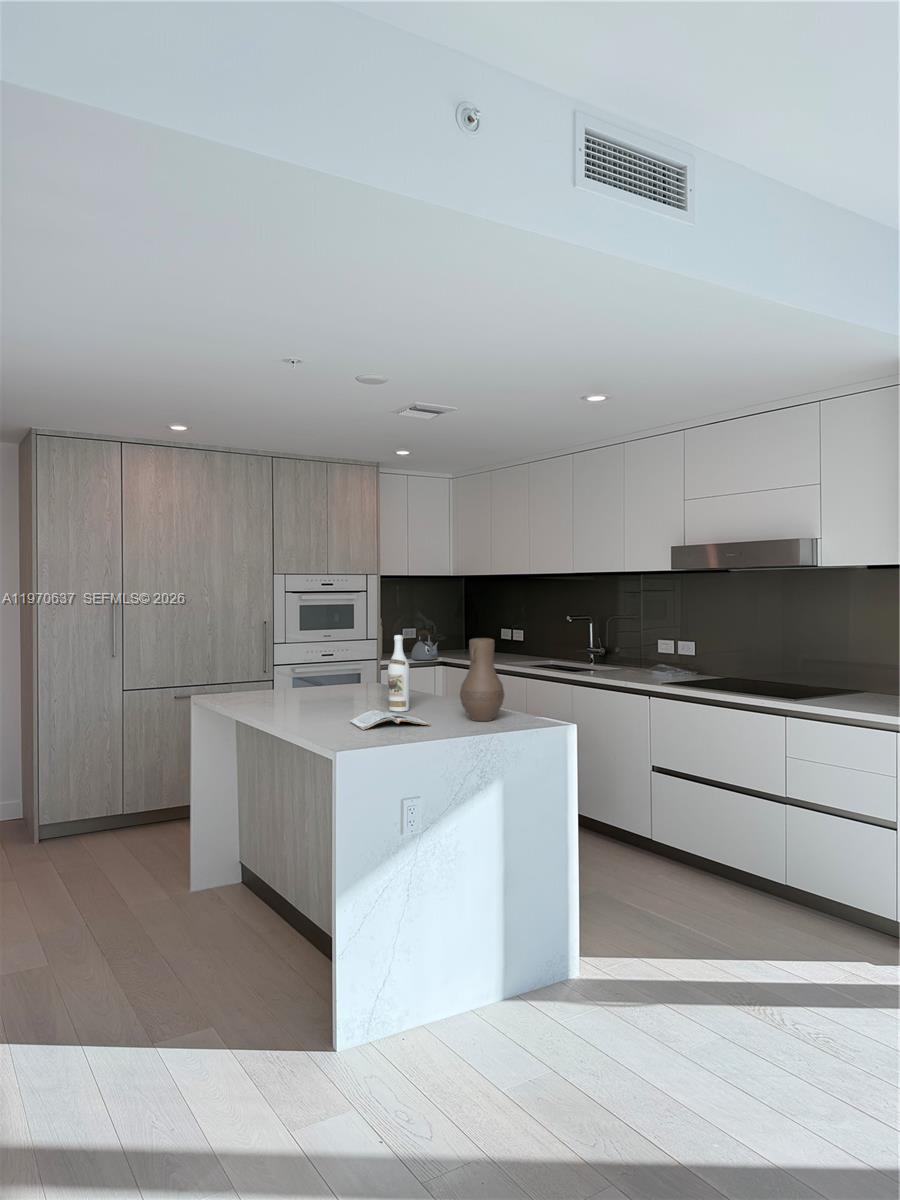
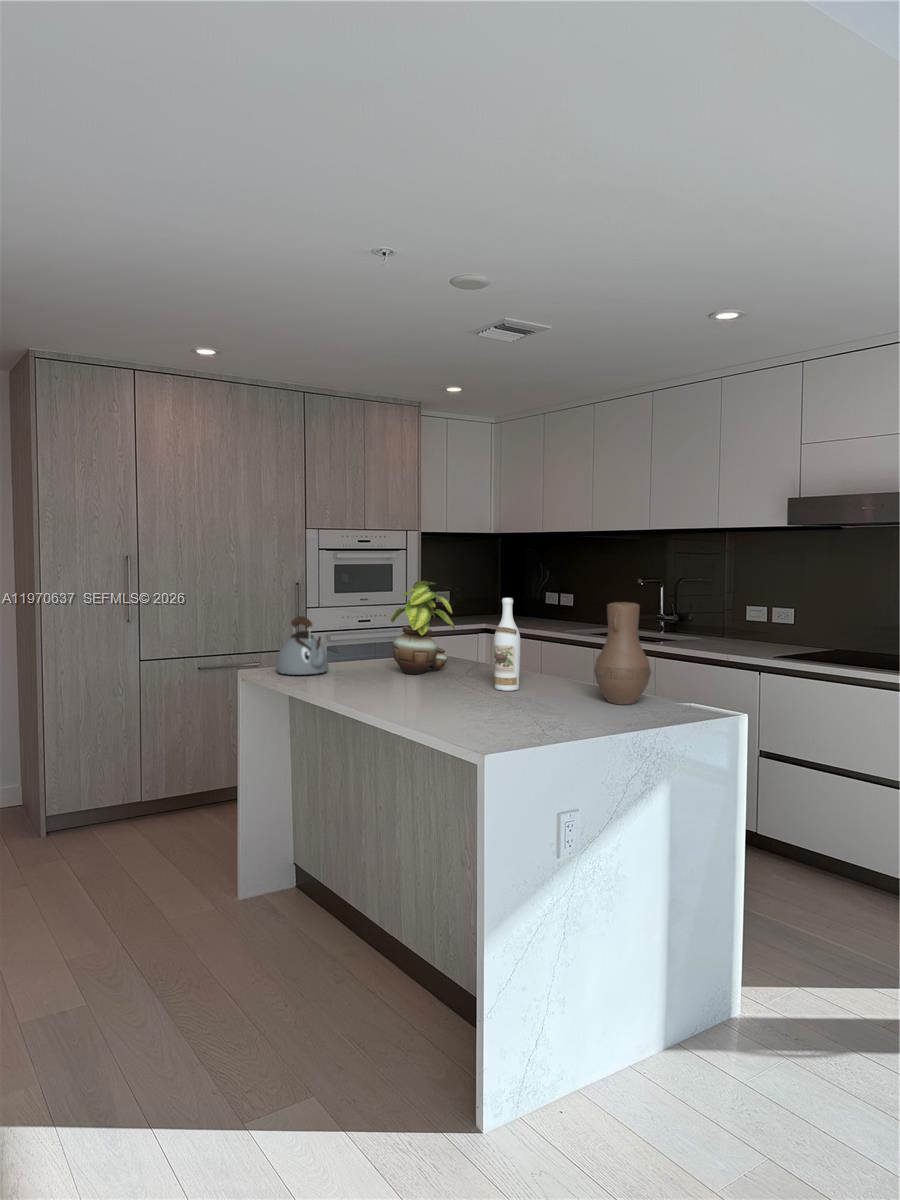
potted plant: none [314,621,367,699] -> present [391,581,455,674]
kettle: present [411,630,438,660] -> present [276,616,328,675]
magazine: present [350,711,431,730] -> none [462,690,568,716]

